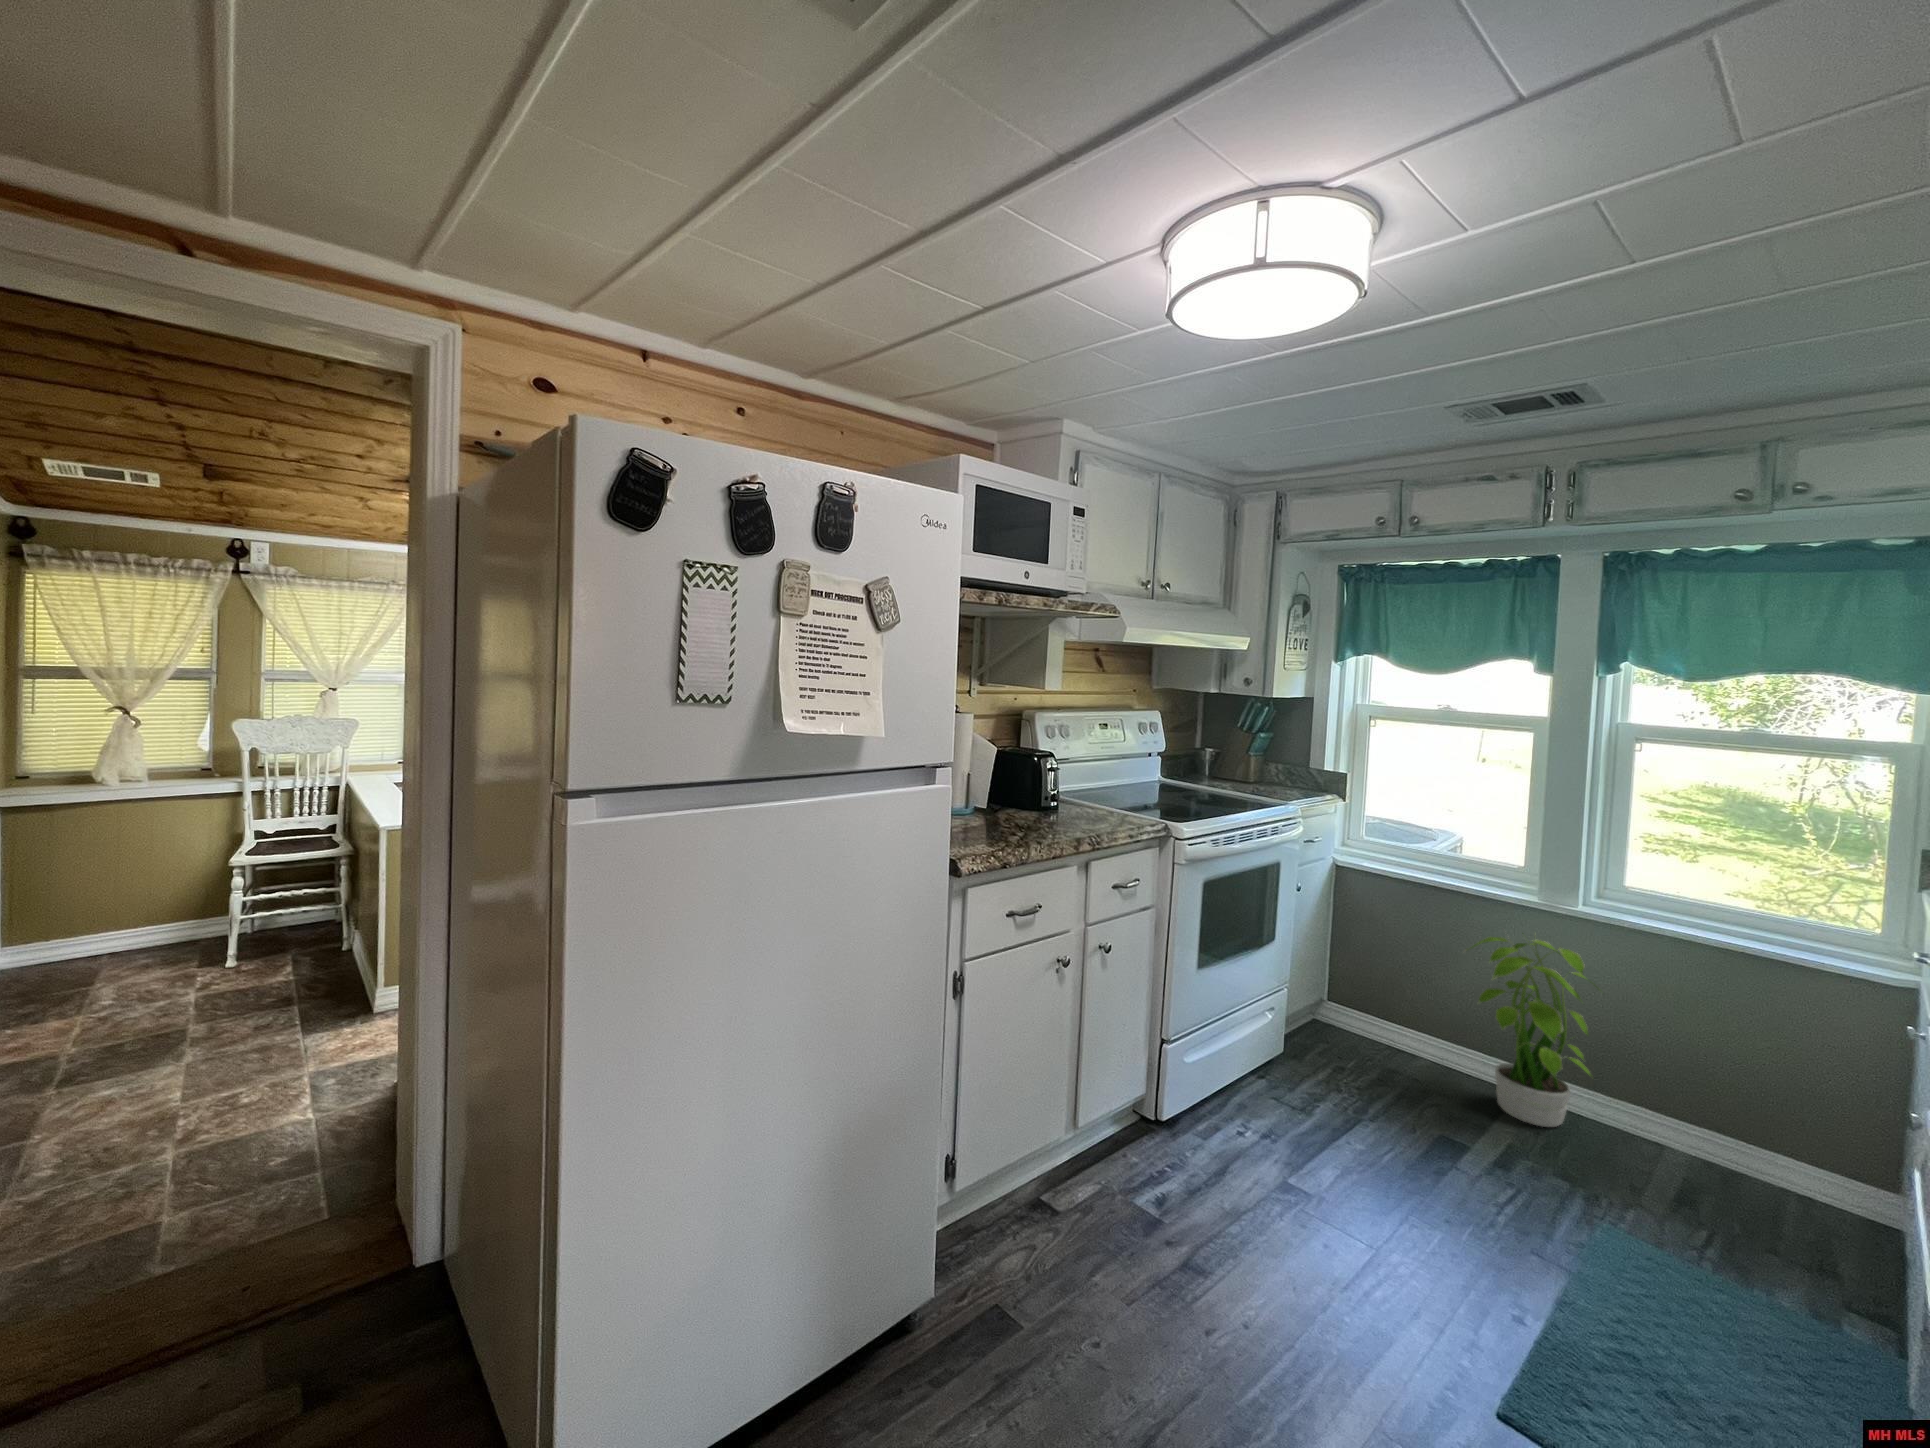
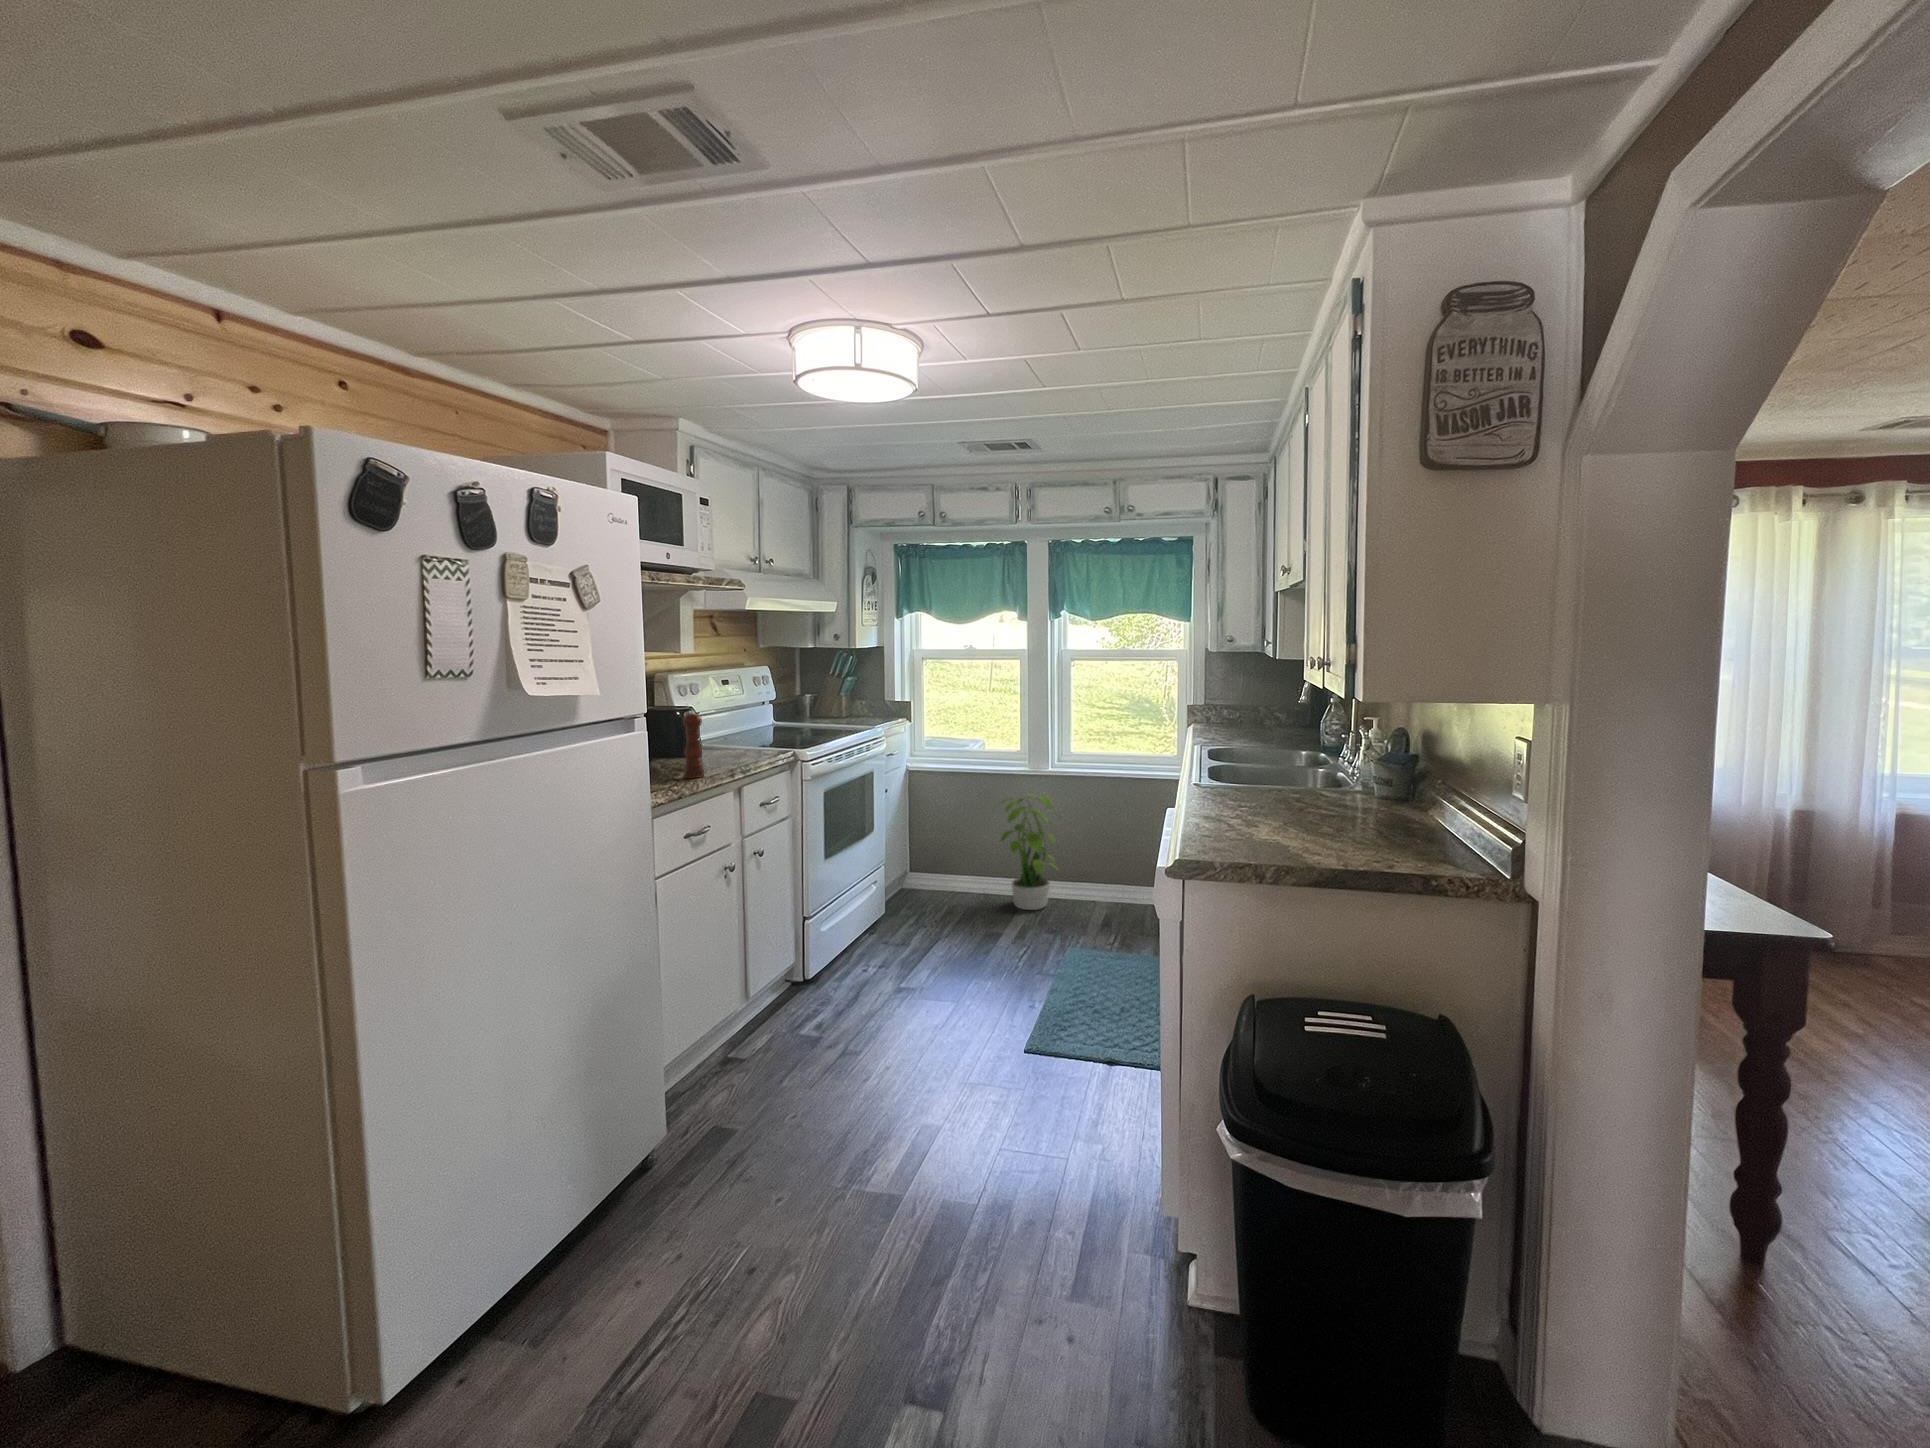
pepper mill: none [1020,757,1045,843] -> present [683,708,704,779]

